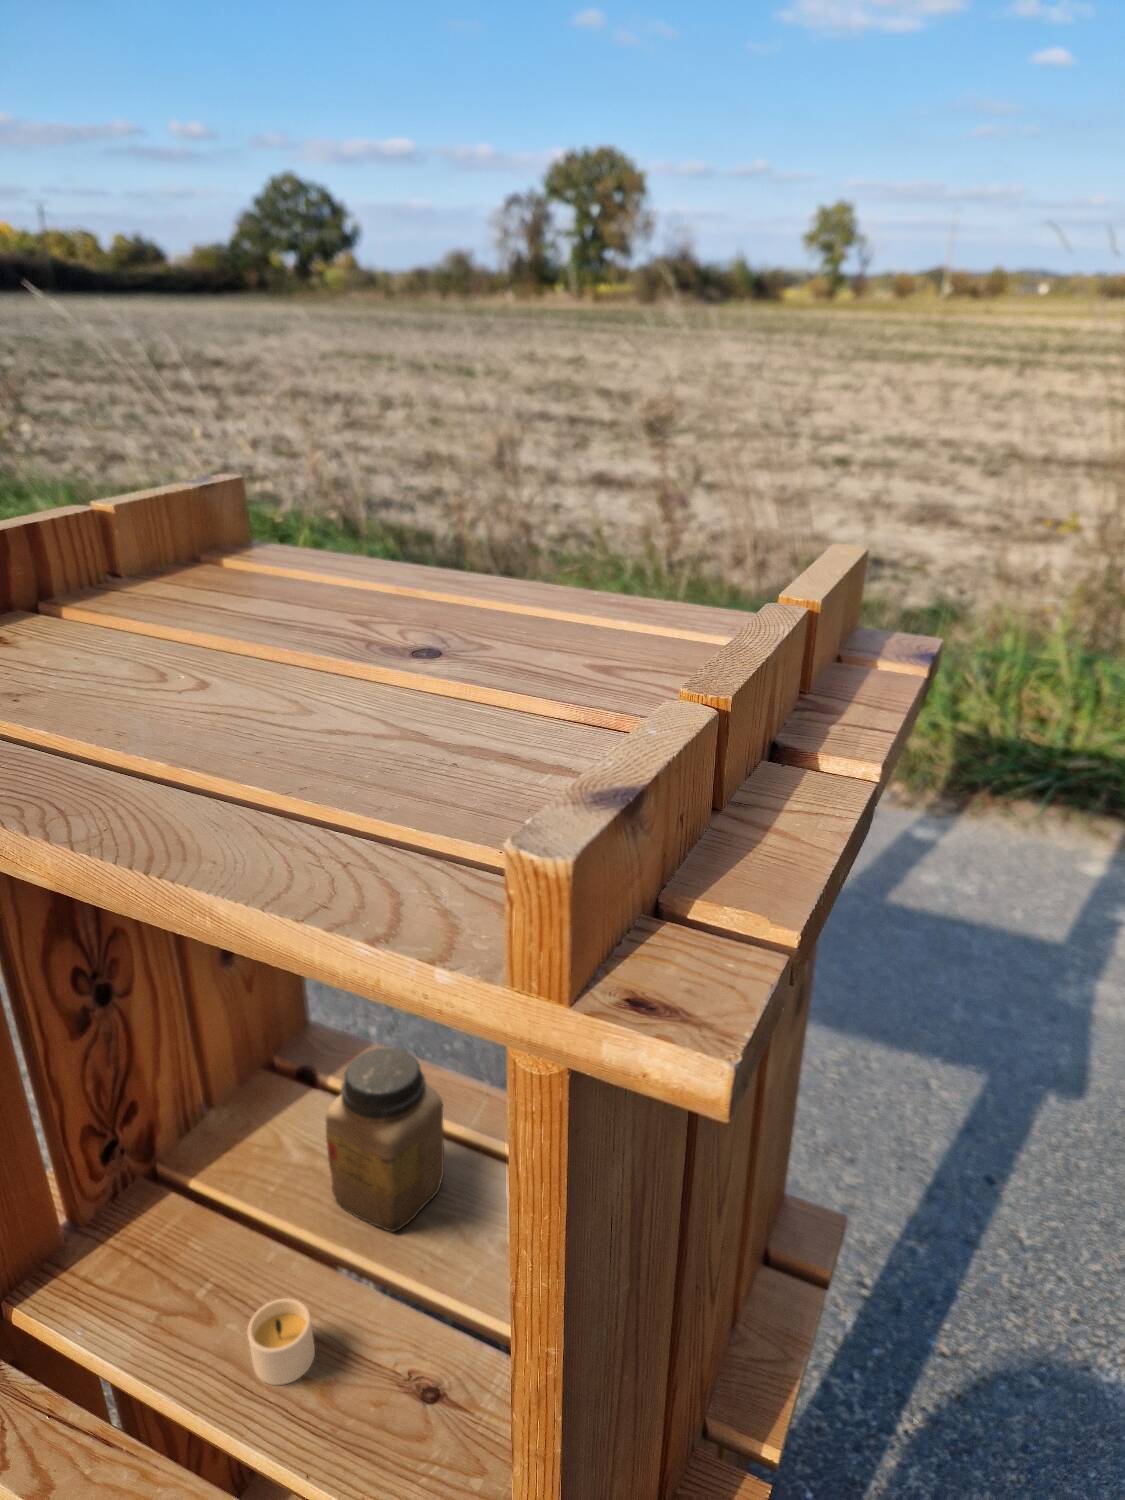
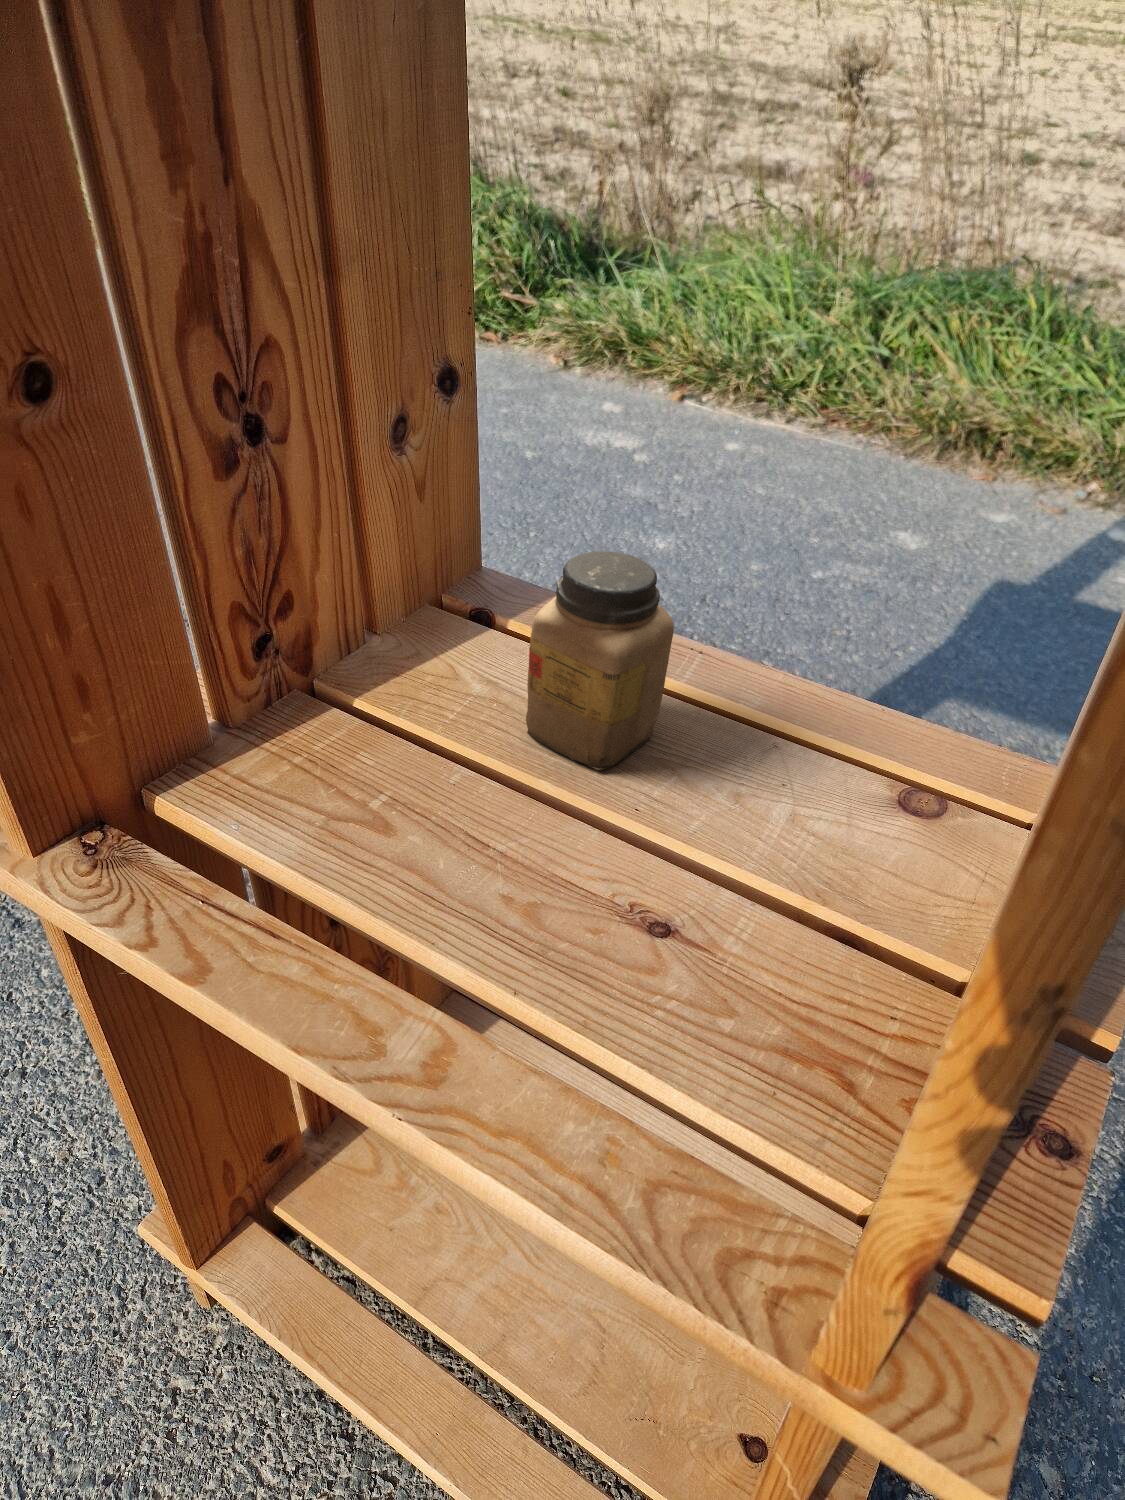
candle: present [248,1298,315,1385] -> none [443,808,550,899]

